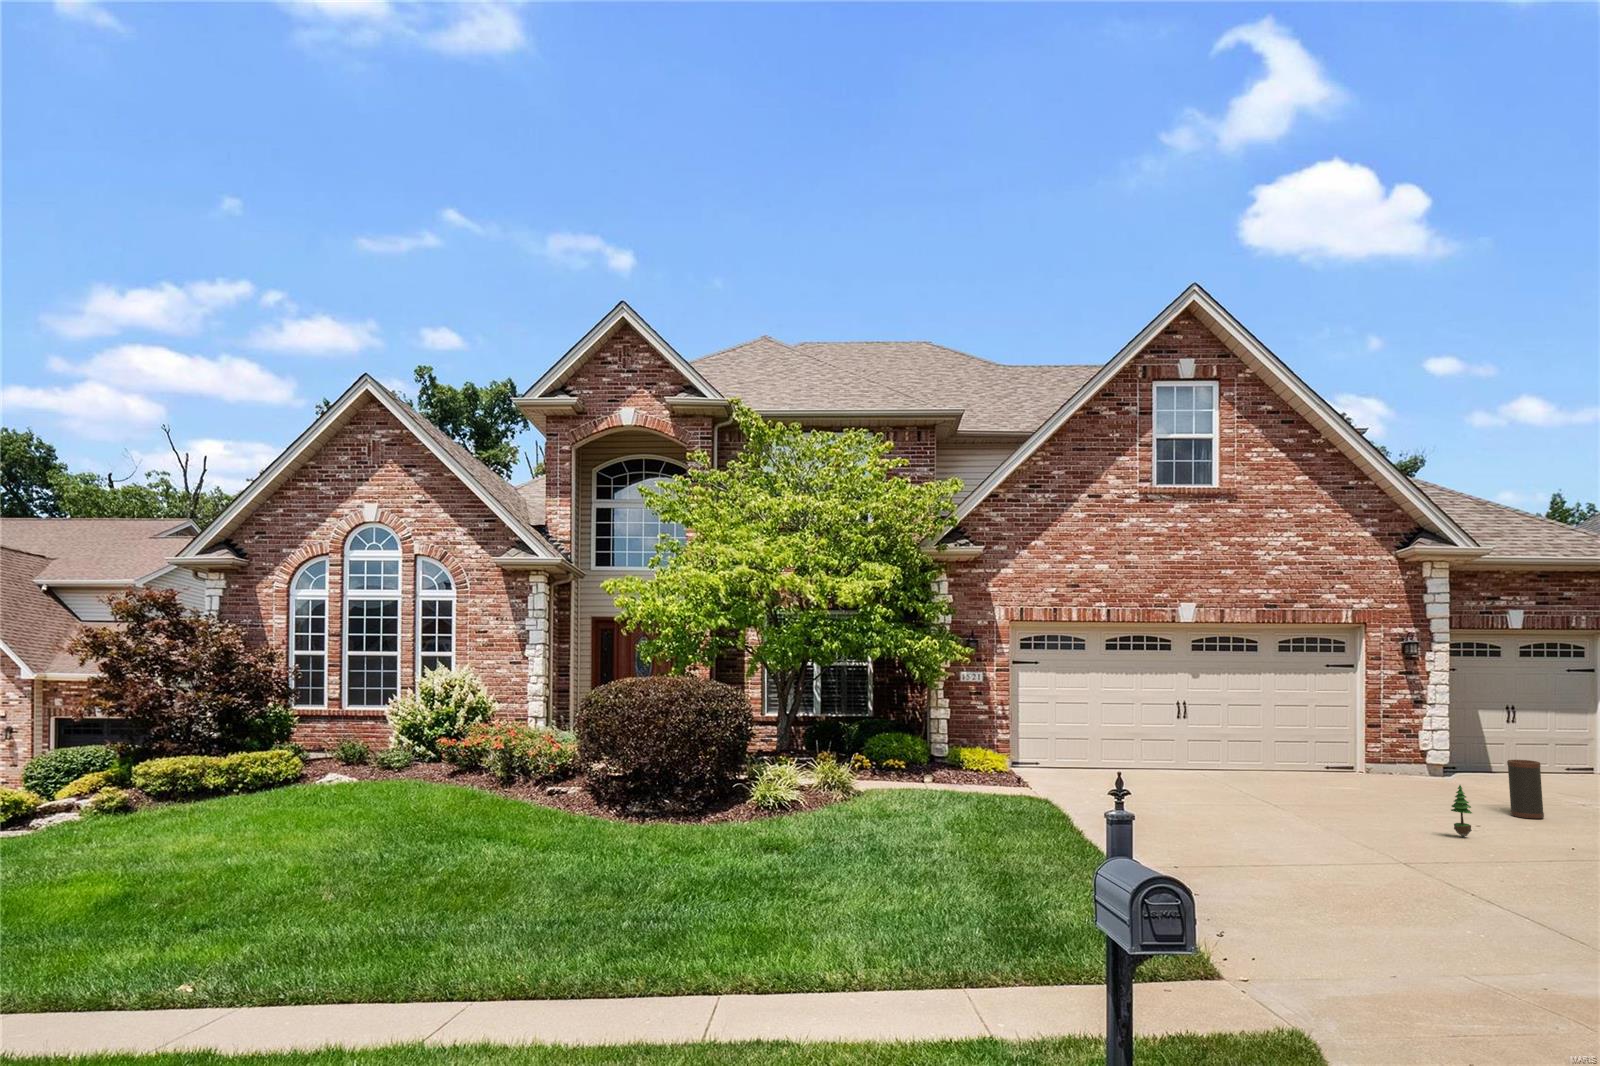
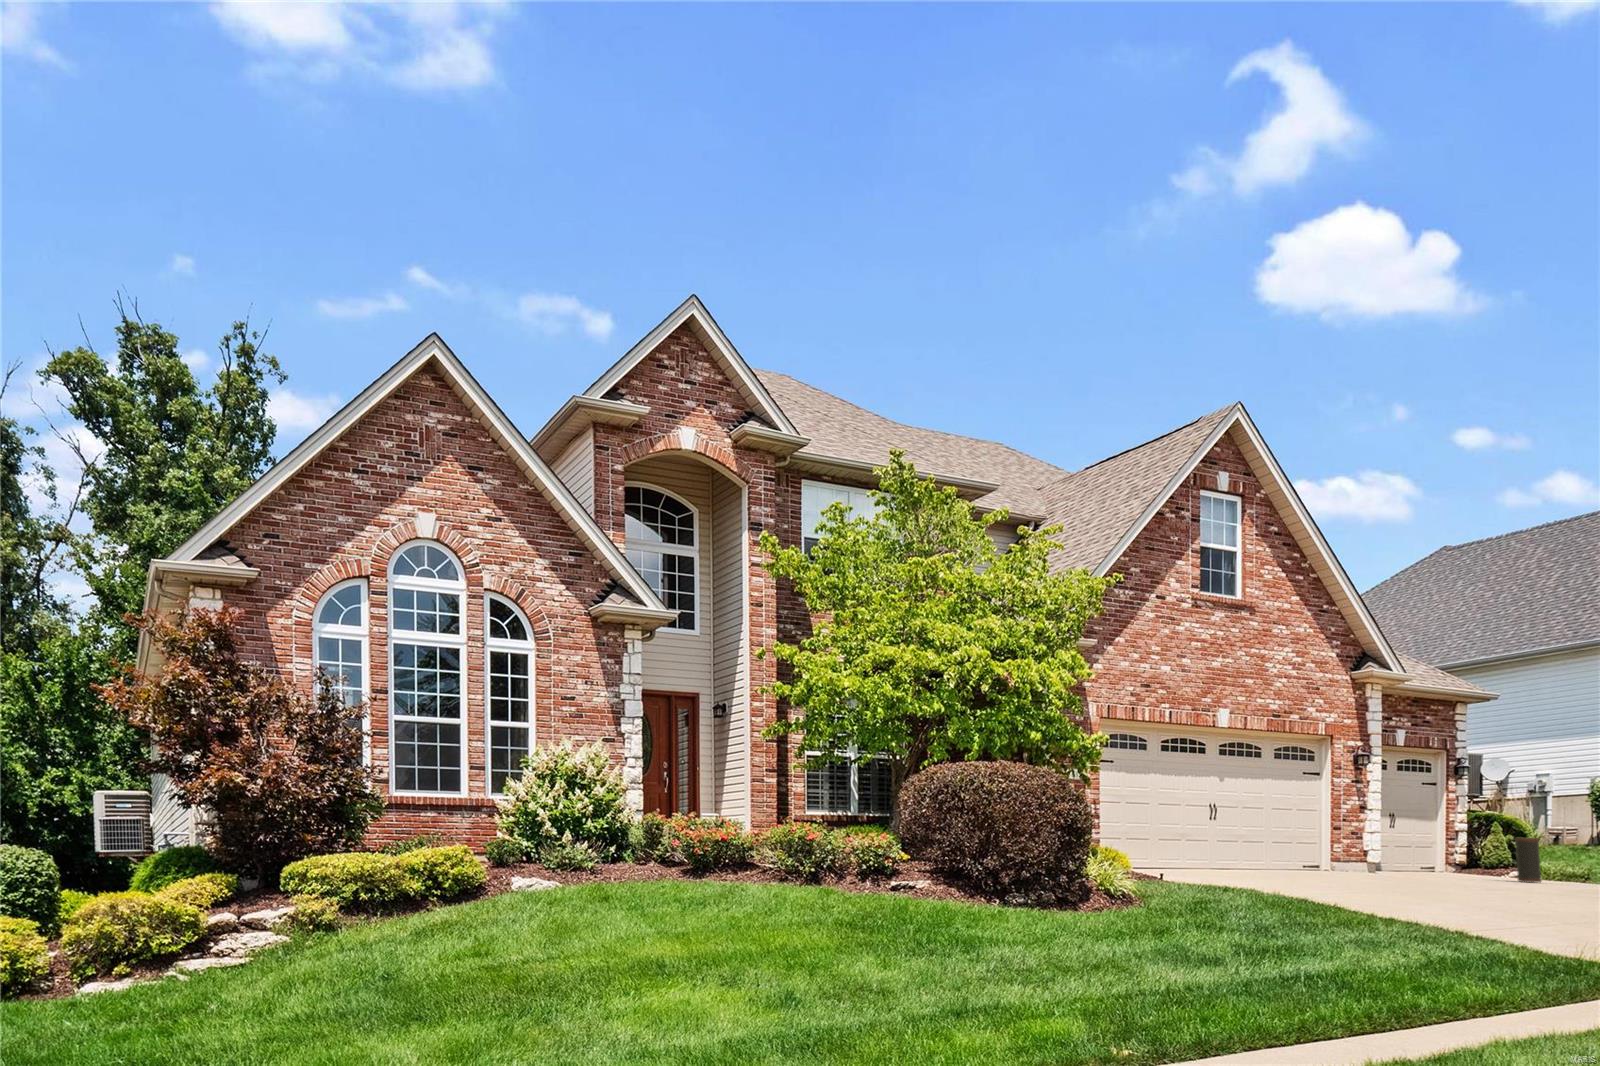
potted tree: present [1451,785,1472,837] -> none [1546,845,1562,887]

